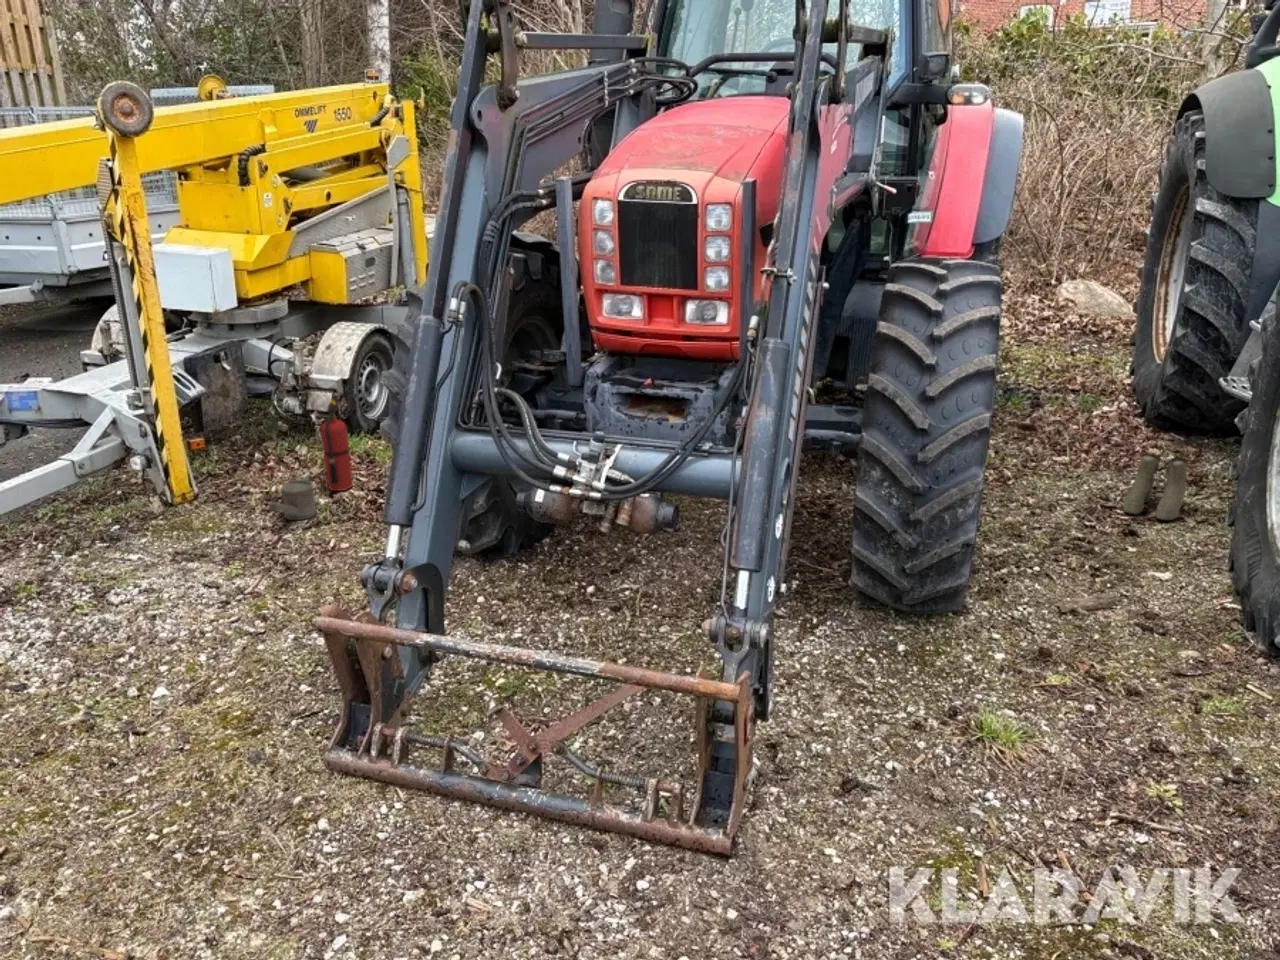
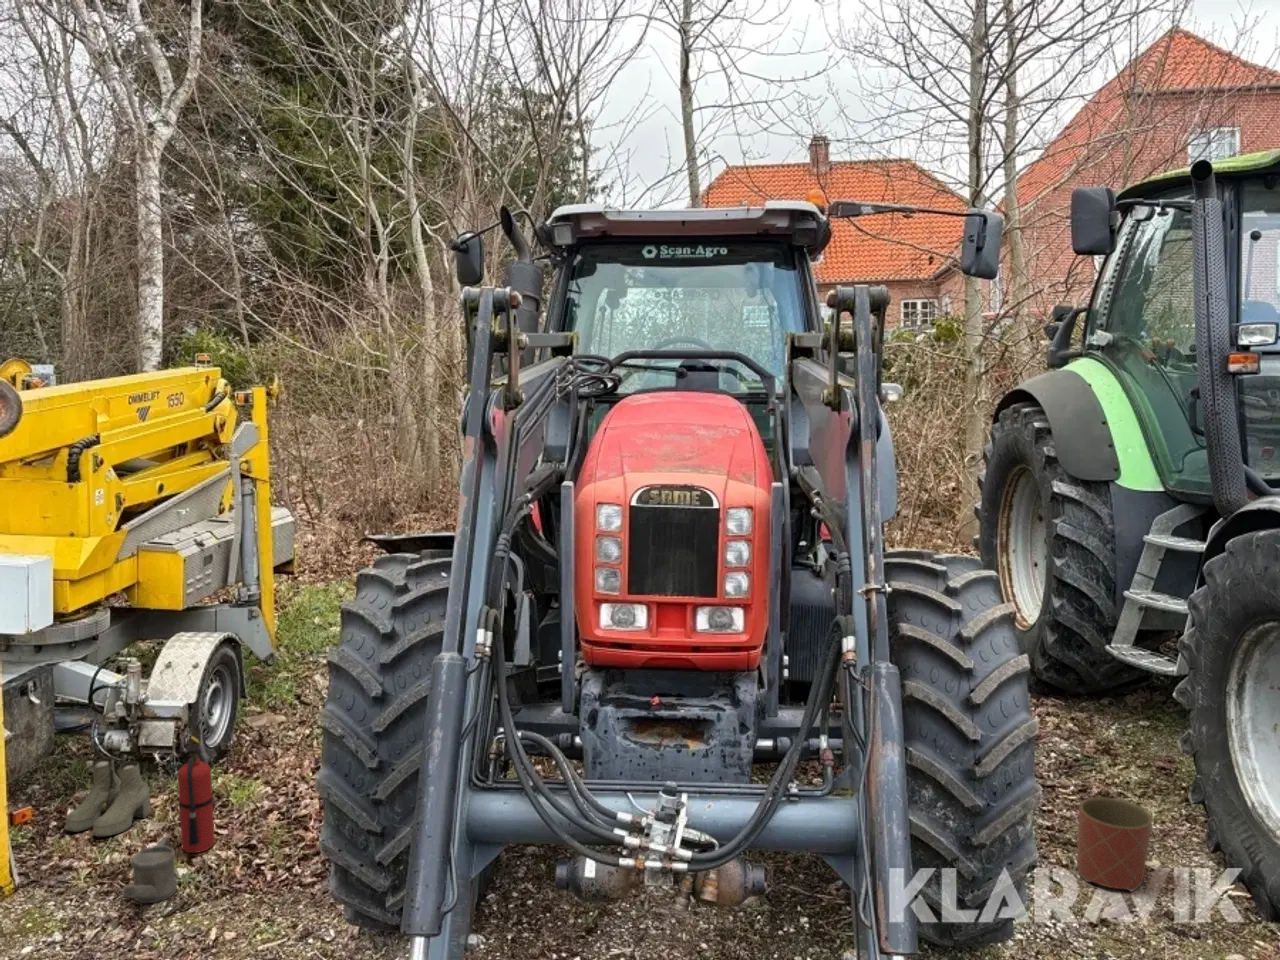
boots: present [1123,453,1187,521] -> present [66,758,151,837]
planter: none [1080,509,1154,594] -> present [1077,797,1152,891]

